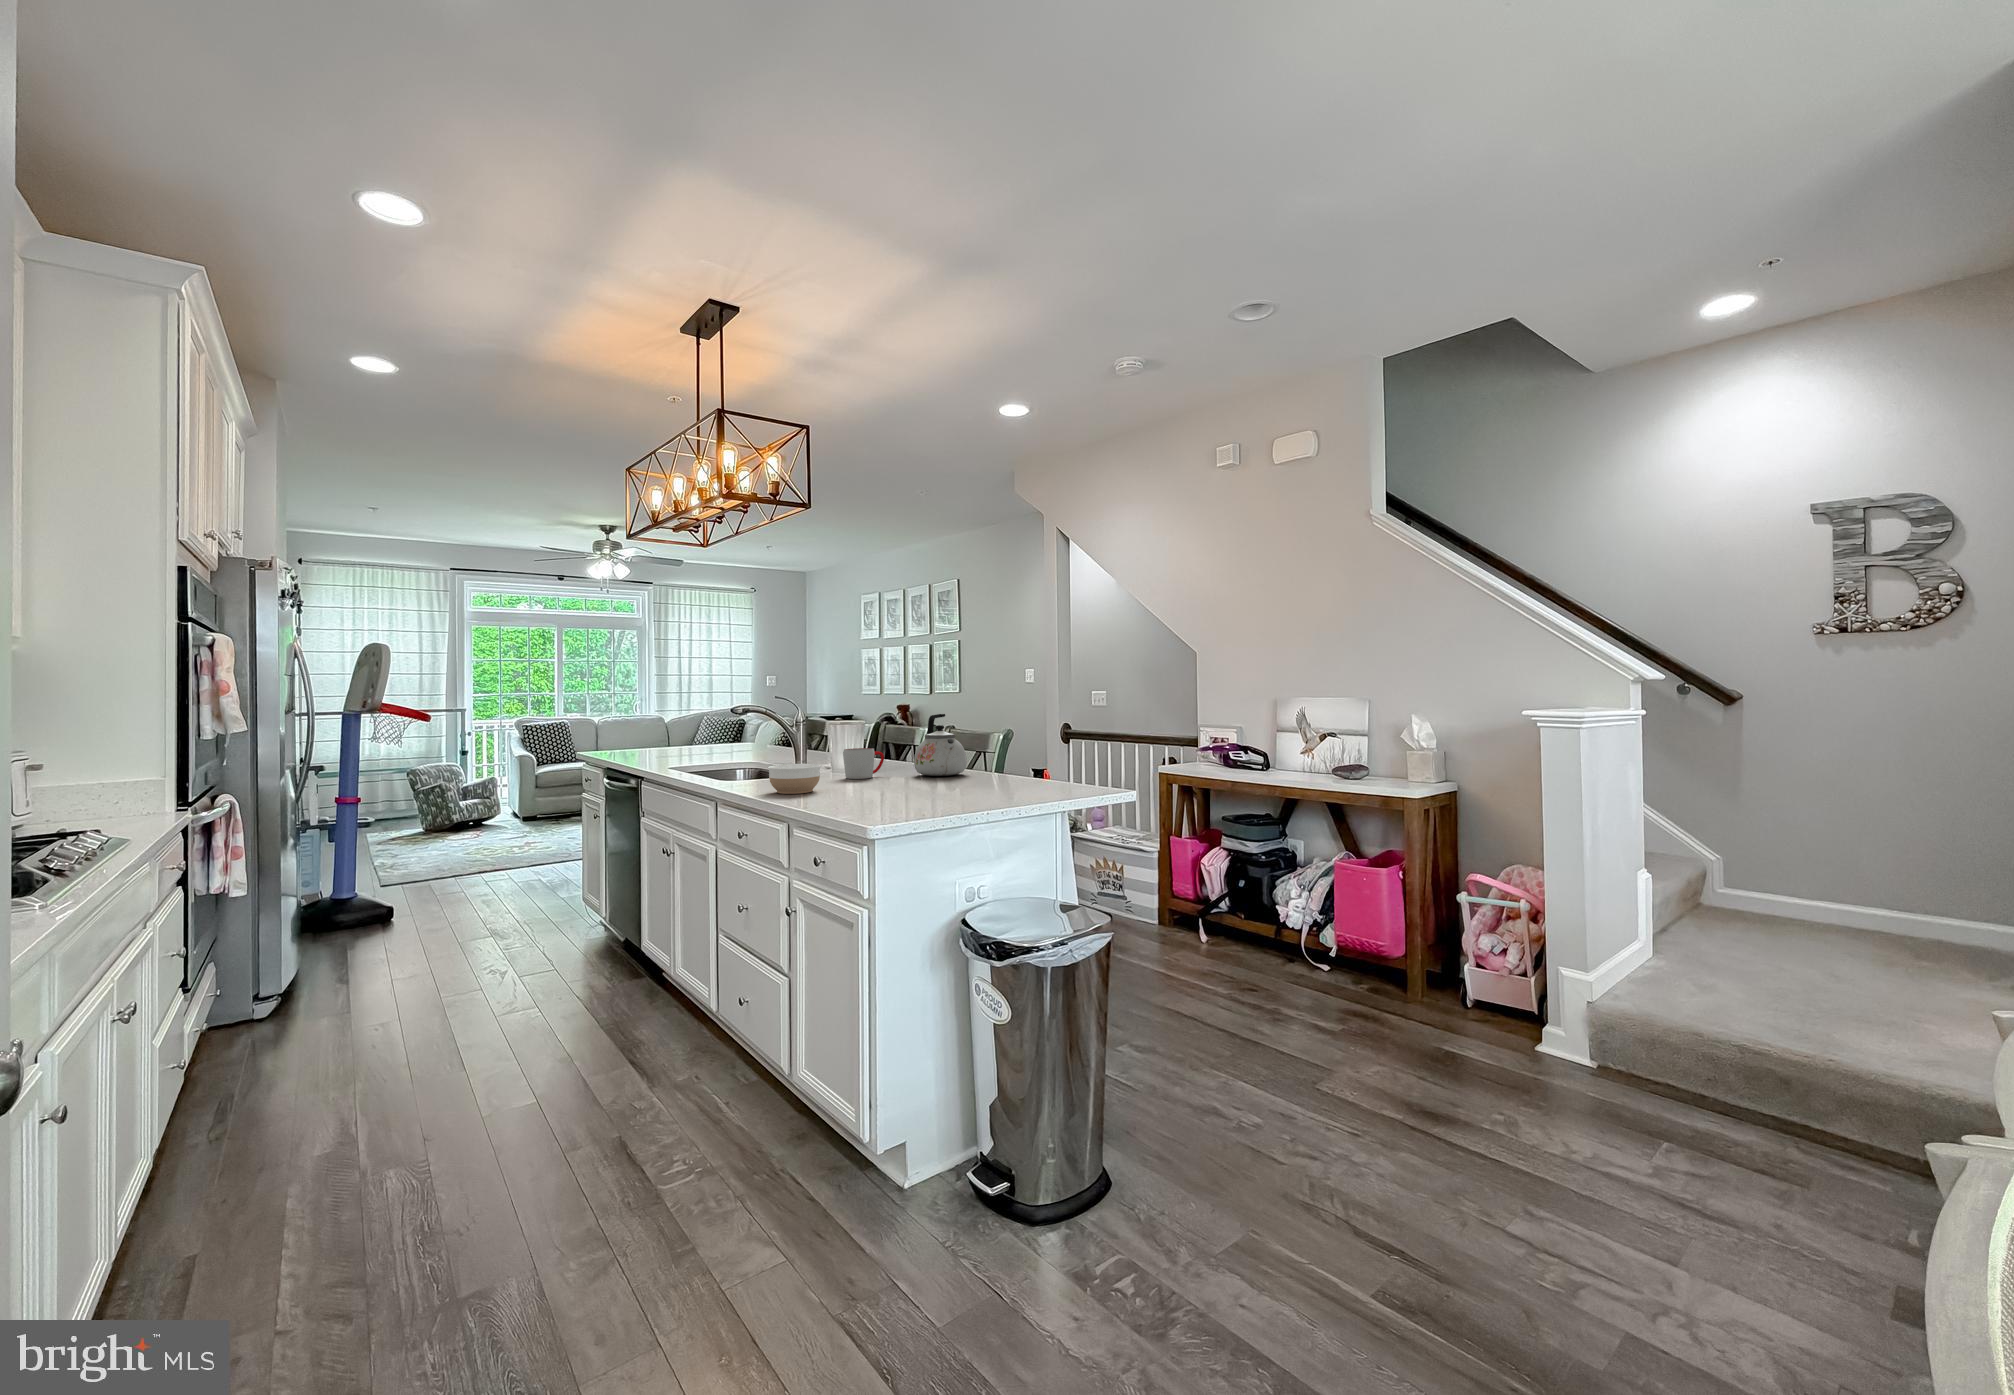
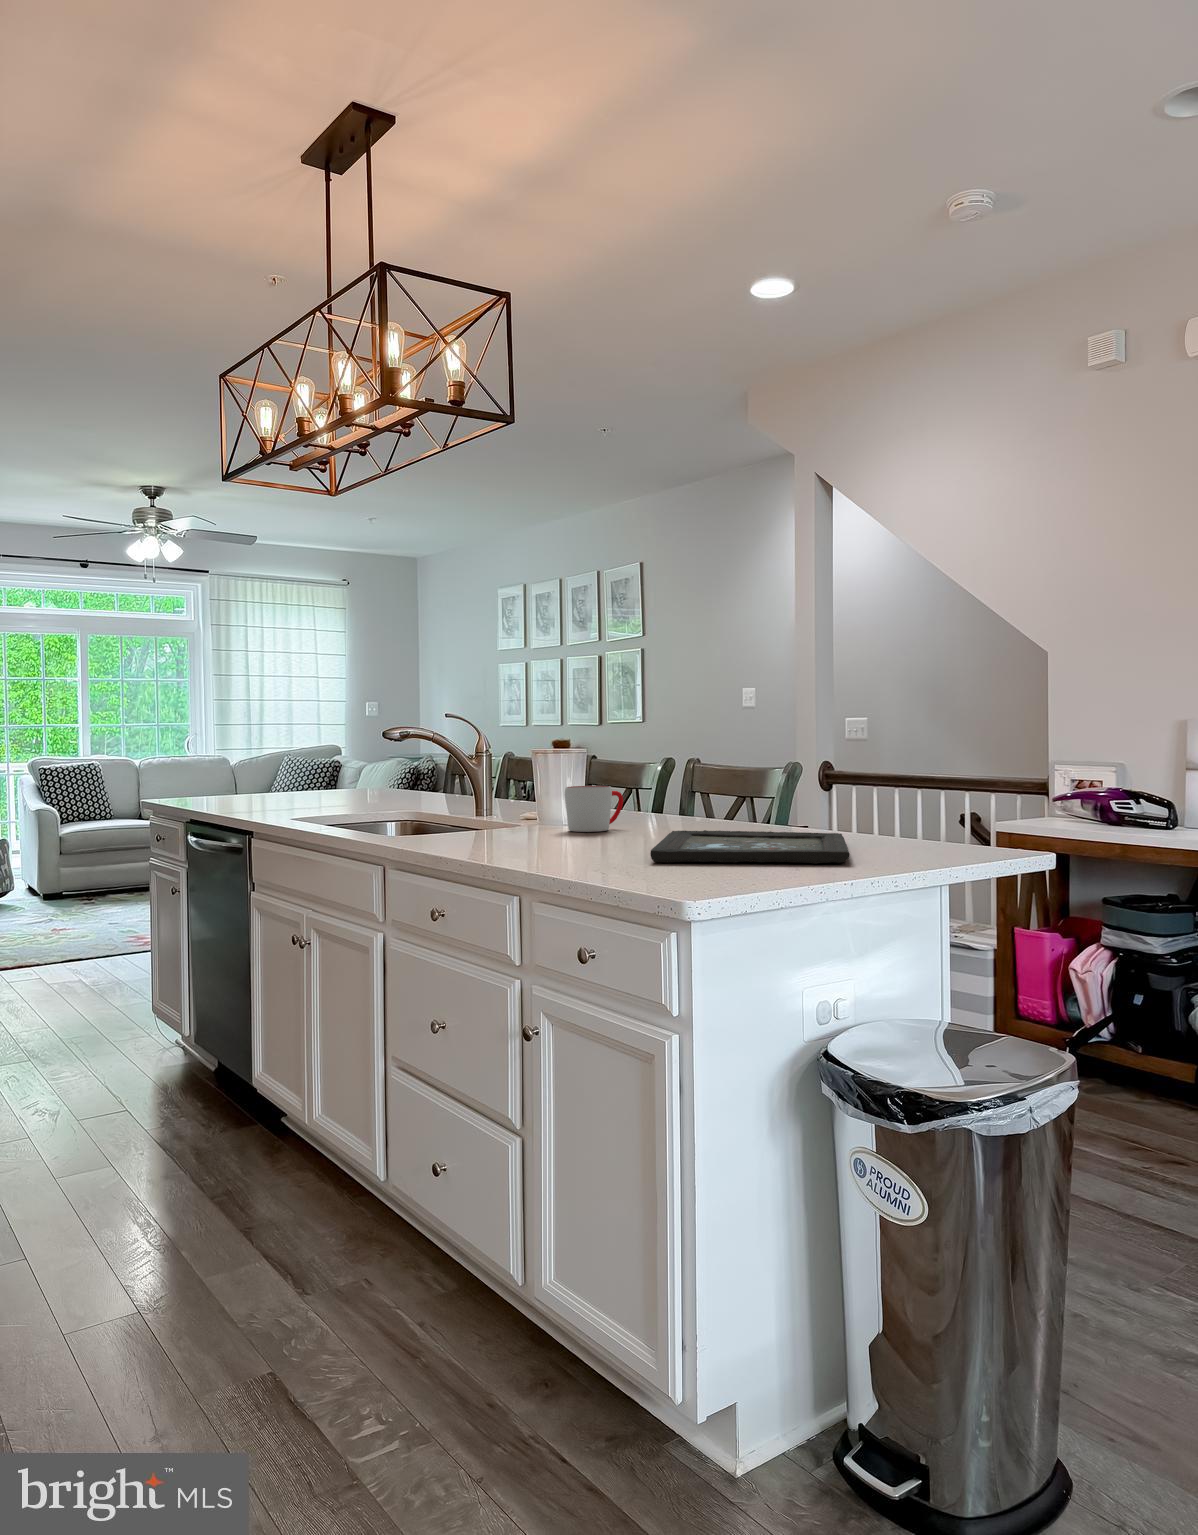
kettle: present [914,714,967,776] -> none [670,733,751,828]
bowl: present [768,764,821,794] -> none [471,806,552,851]
tray: none [871,779,1010,802] -> present [650,830,850,863]

